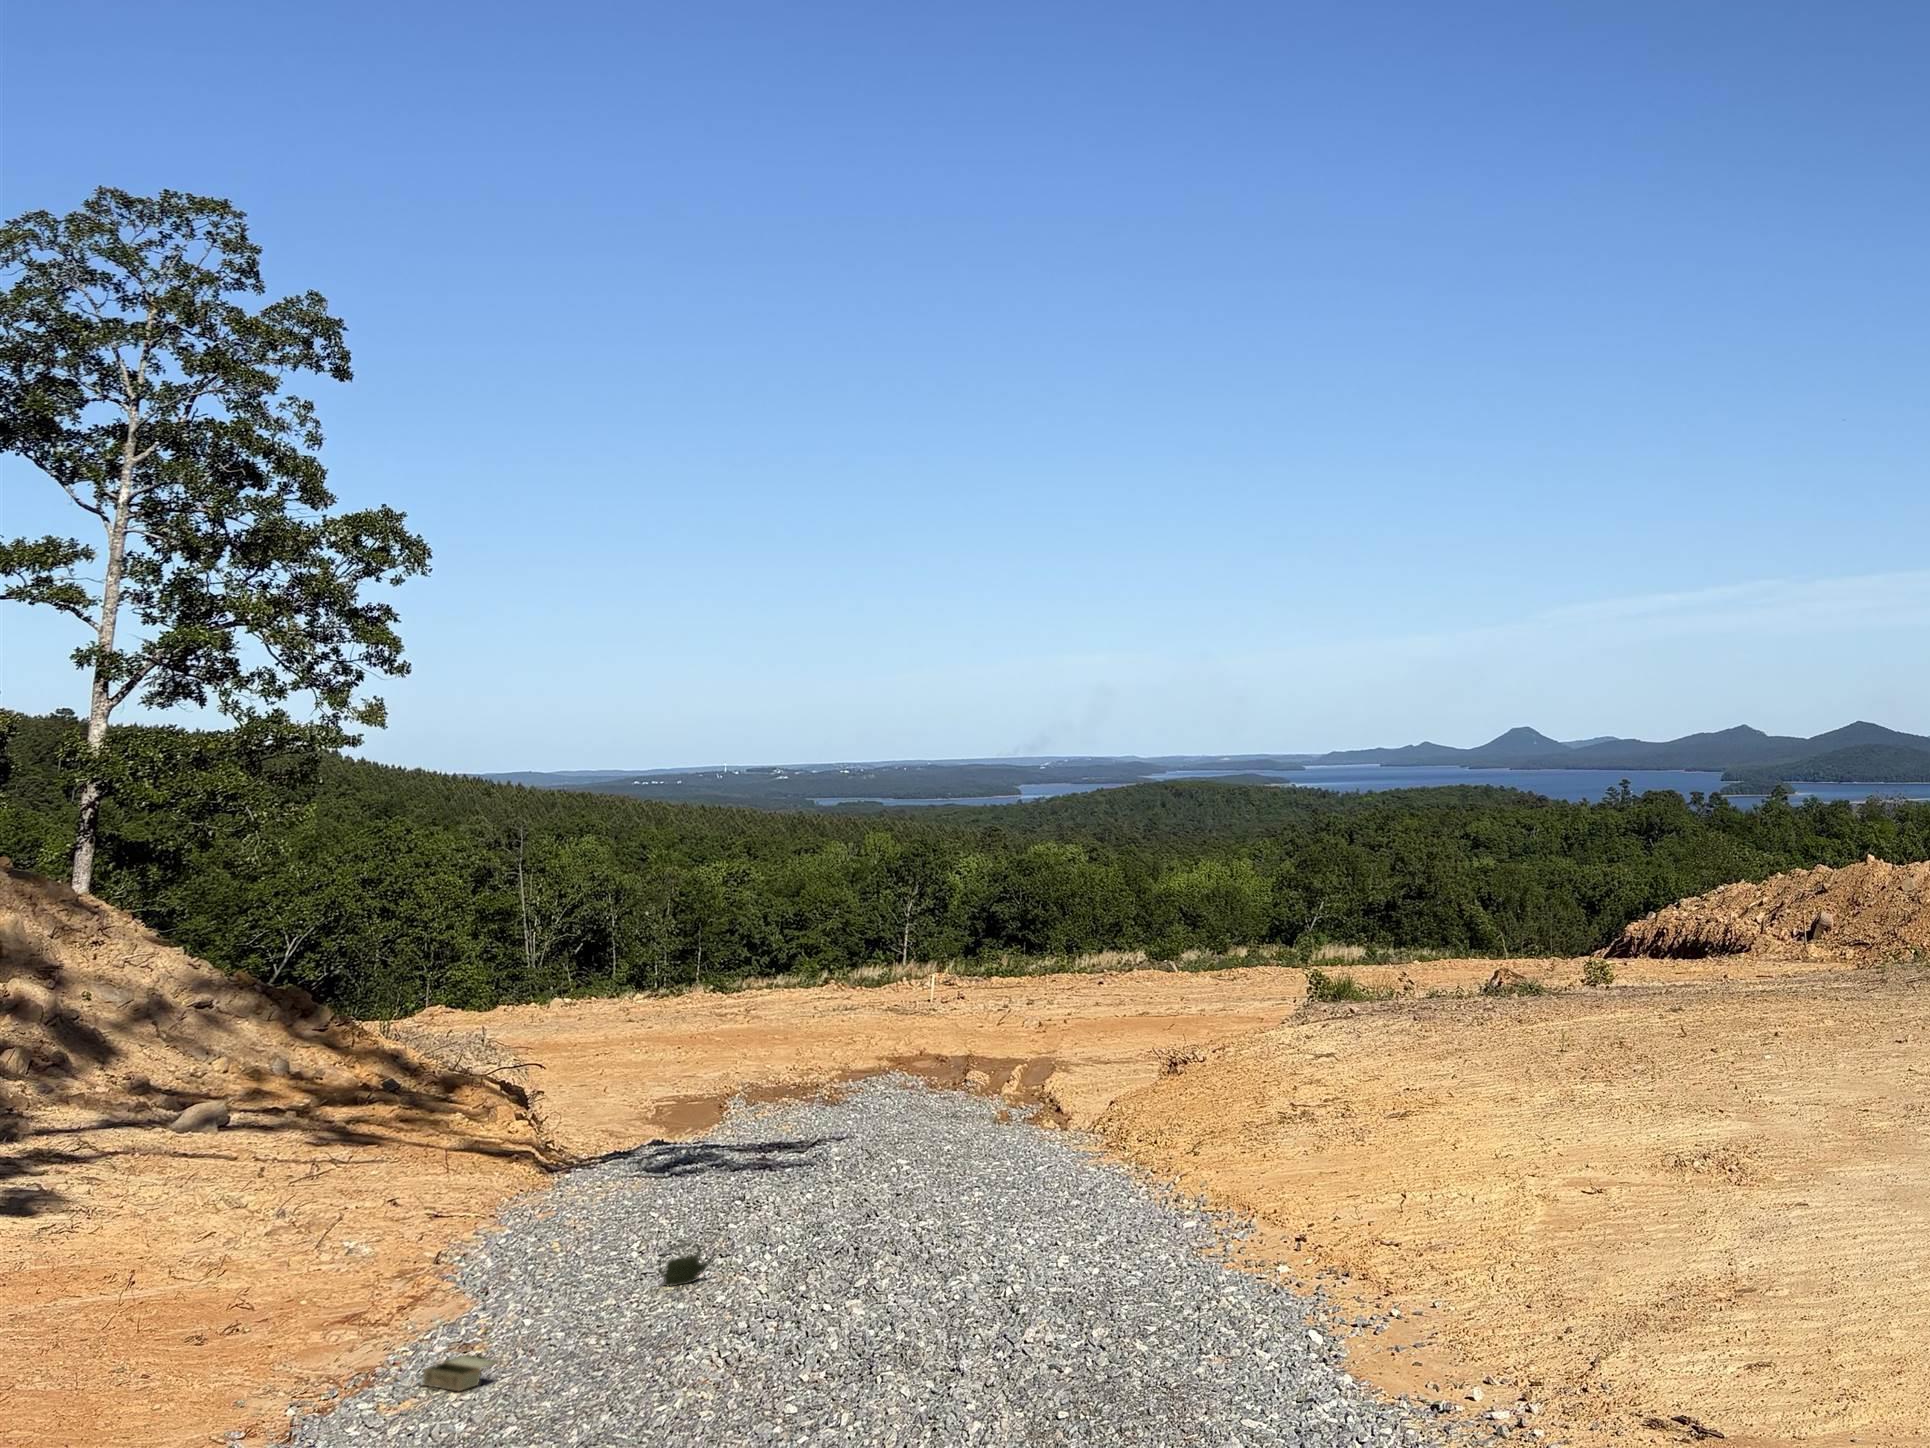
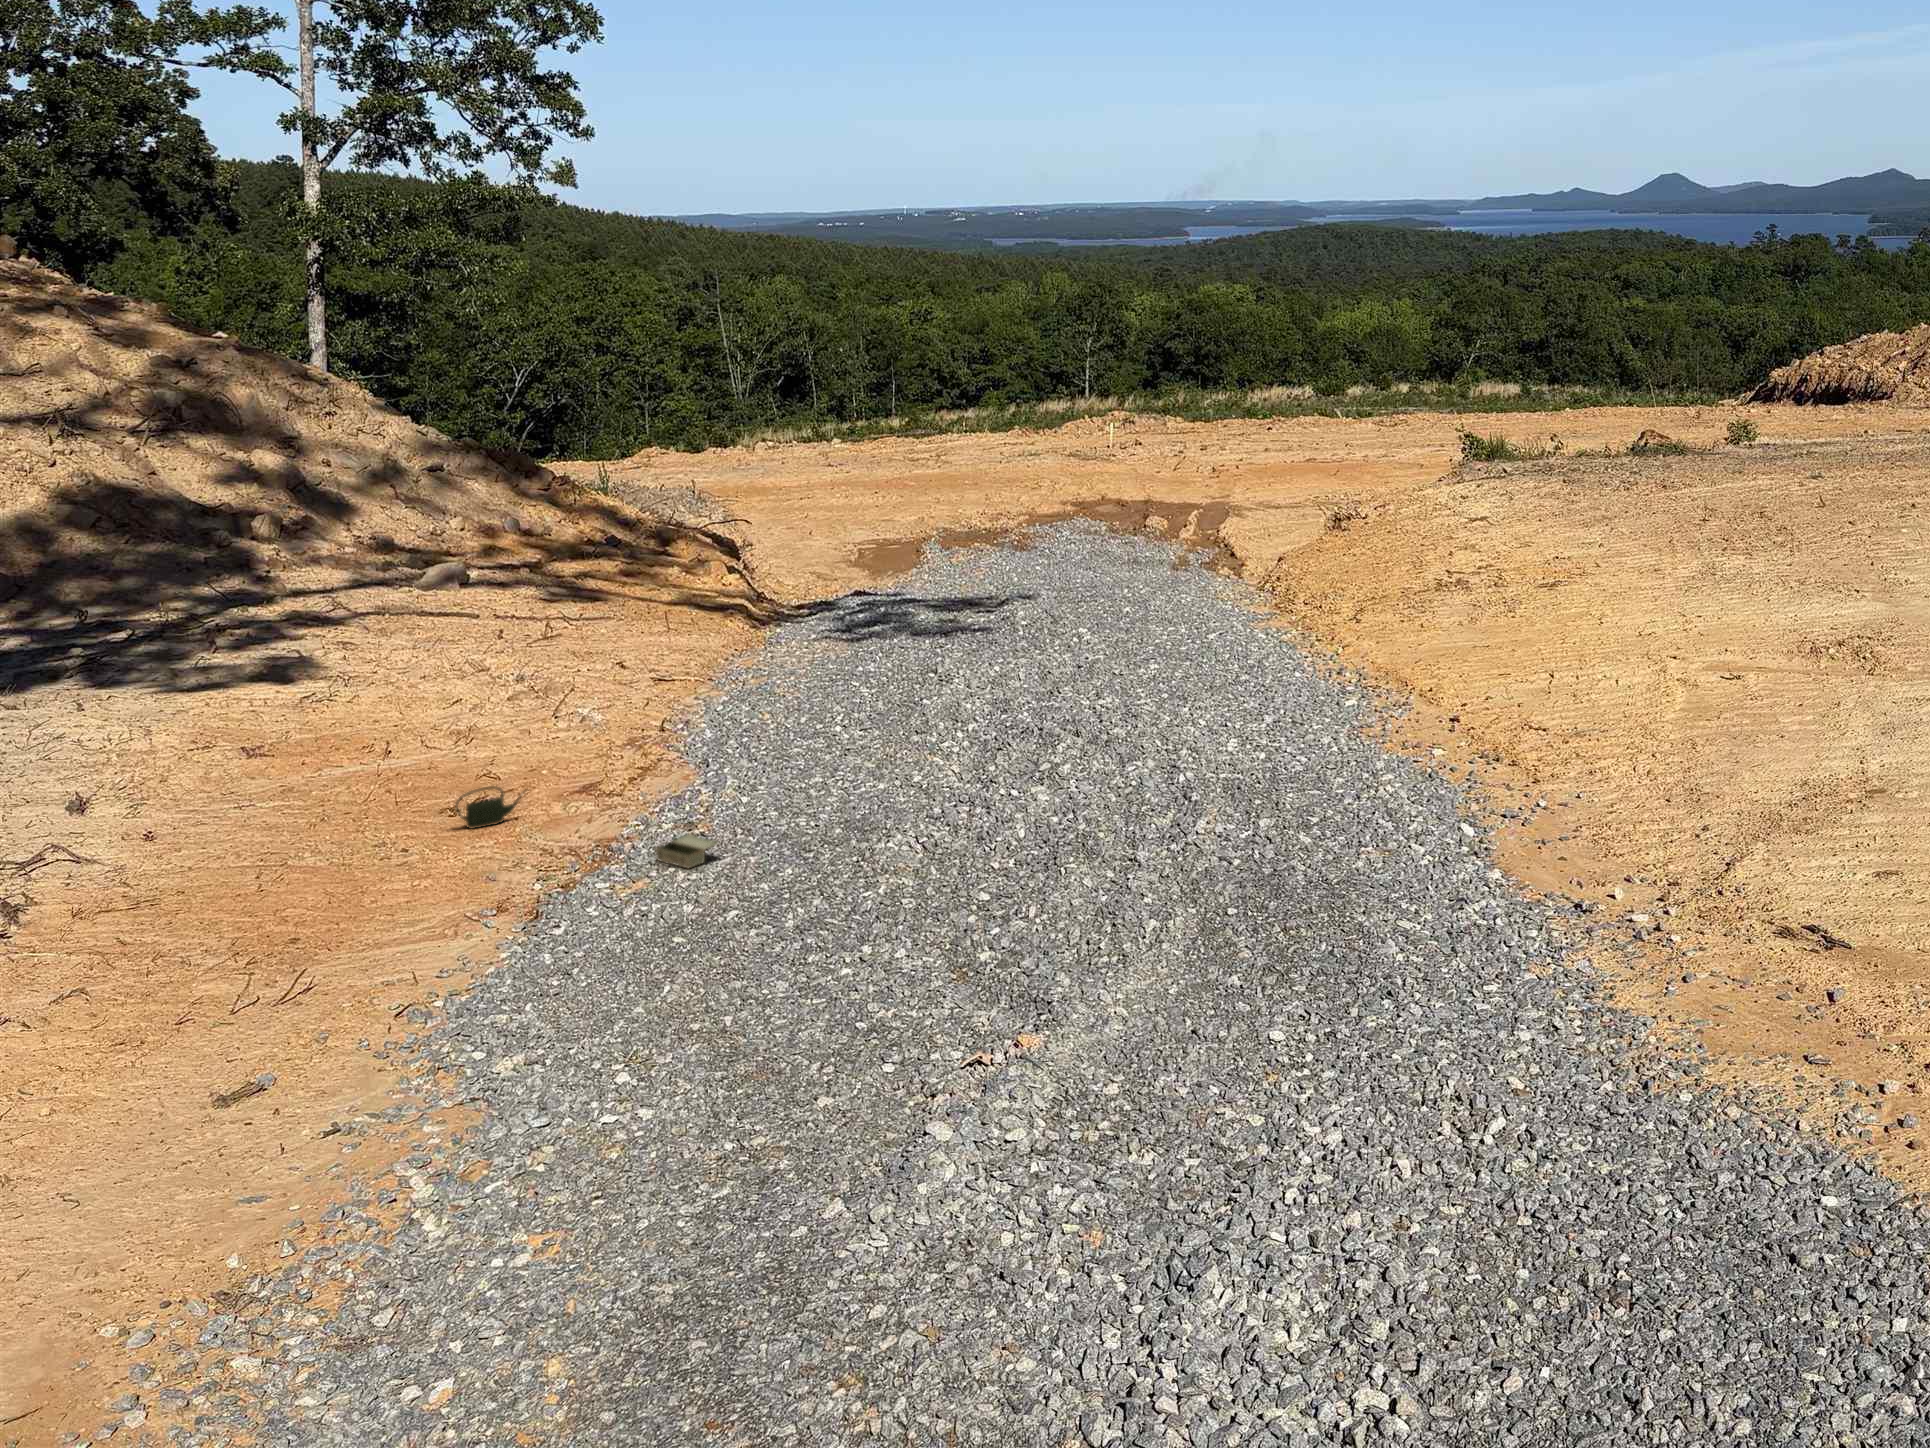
watering can: present [658,1243,713,1286] -> present [455,787,529,829]

